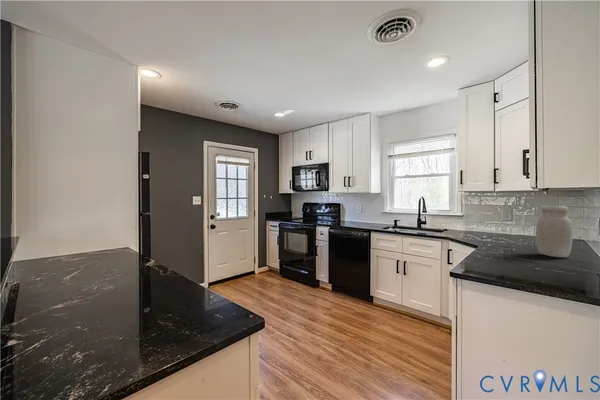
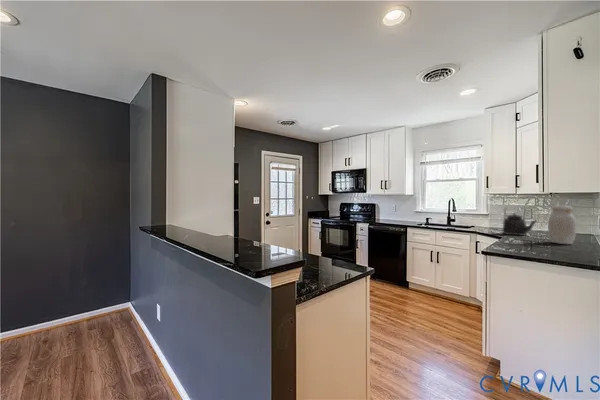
kettle: none [479,208,520,243] -> present [503,211,536,236]

